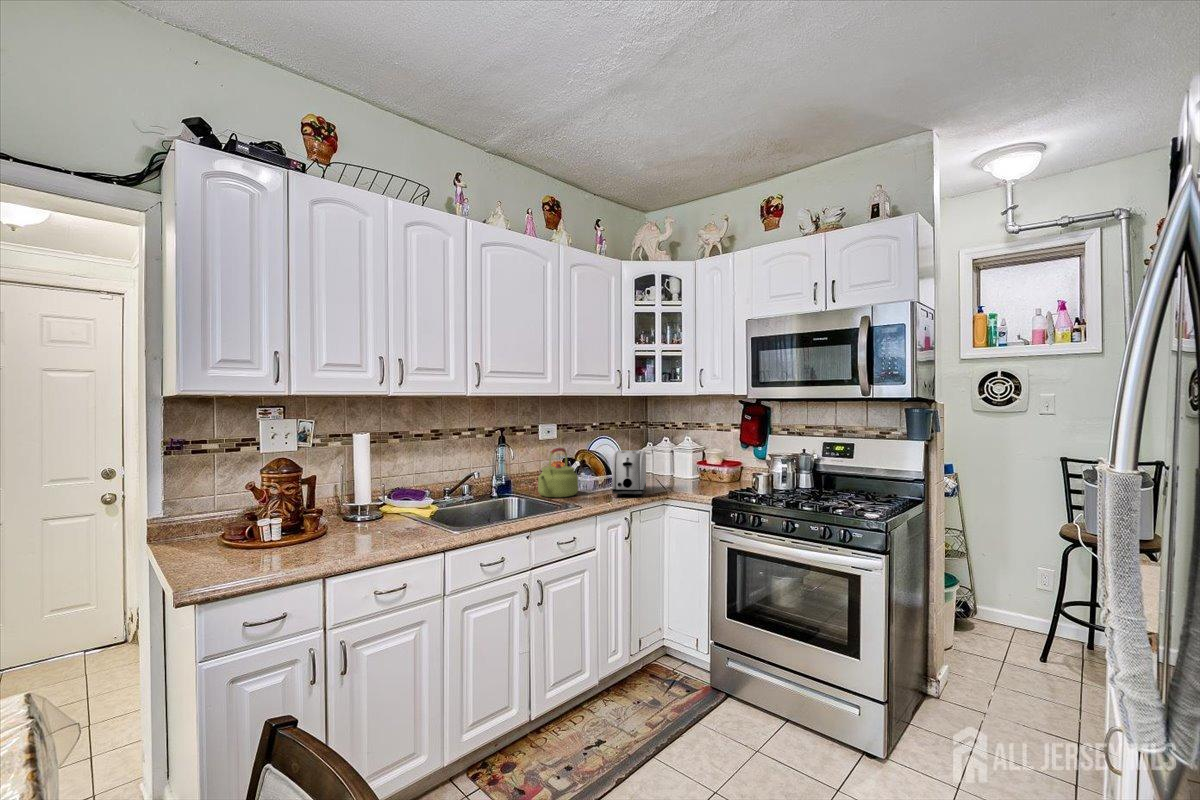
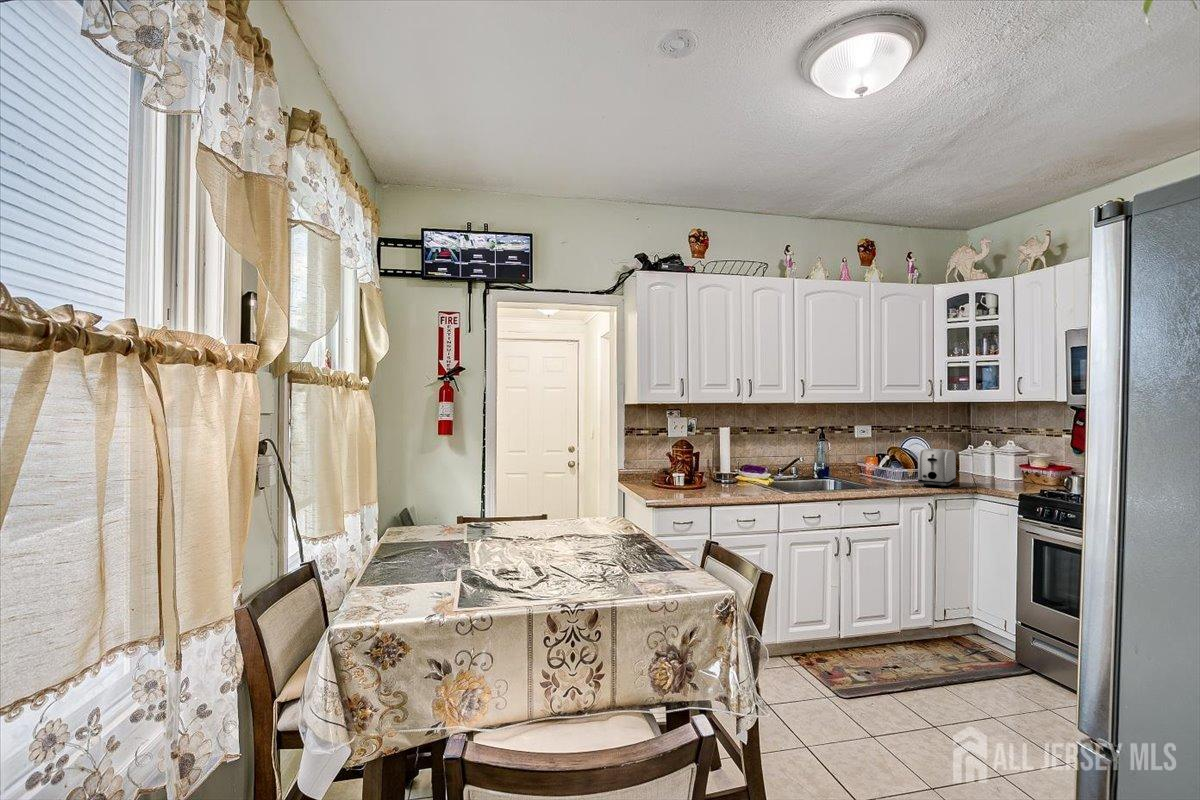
kettle: present [538,448,578,498] -> none [852,444,888,483]

